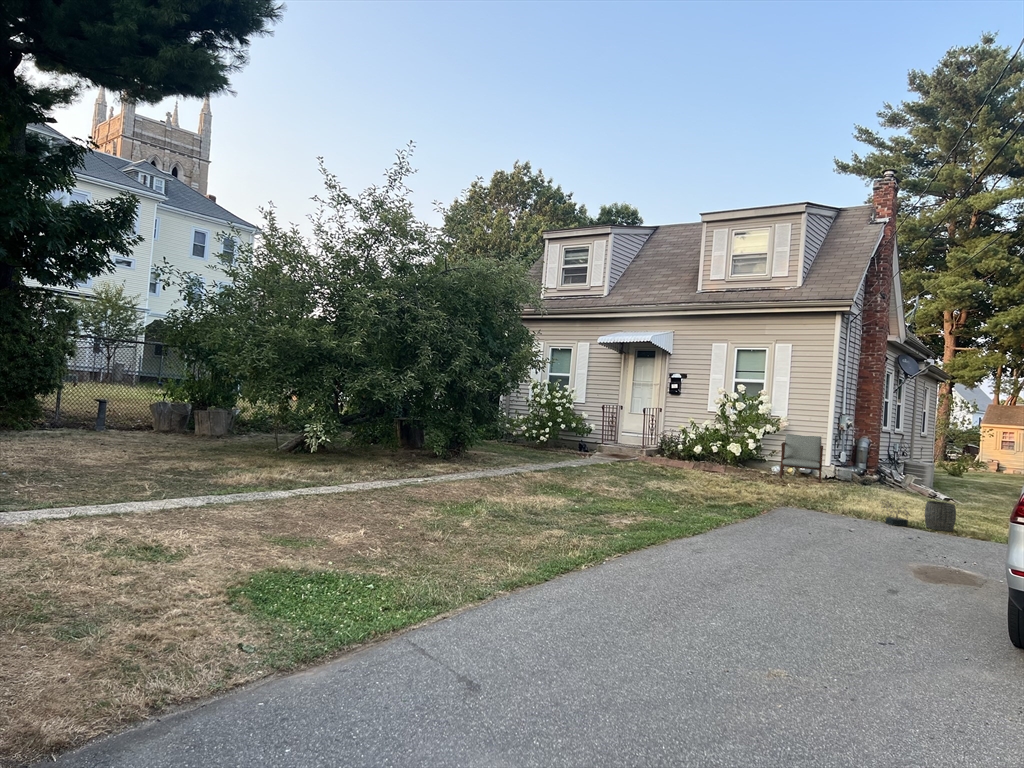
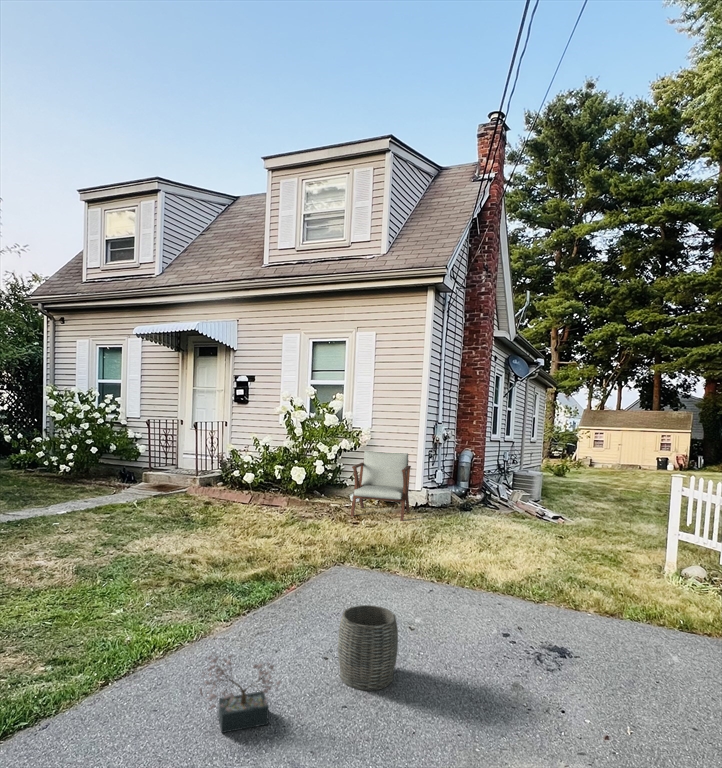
woven basket: present [925,501,956,531] -> present [338,605,398,690]
decorative plant: present [882,502,909,526] -> present [199,653,280,733]

